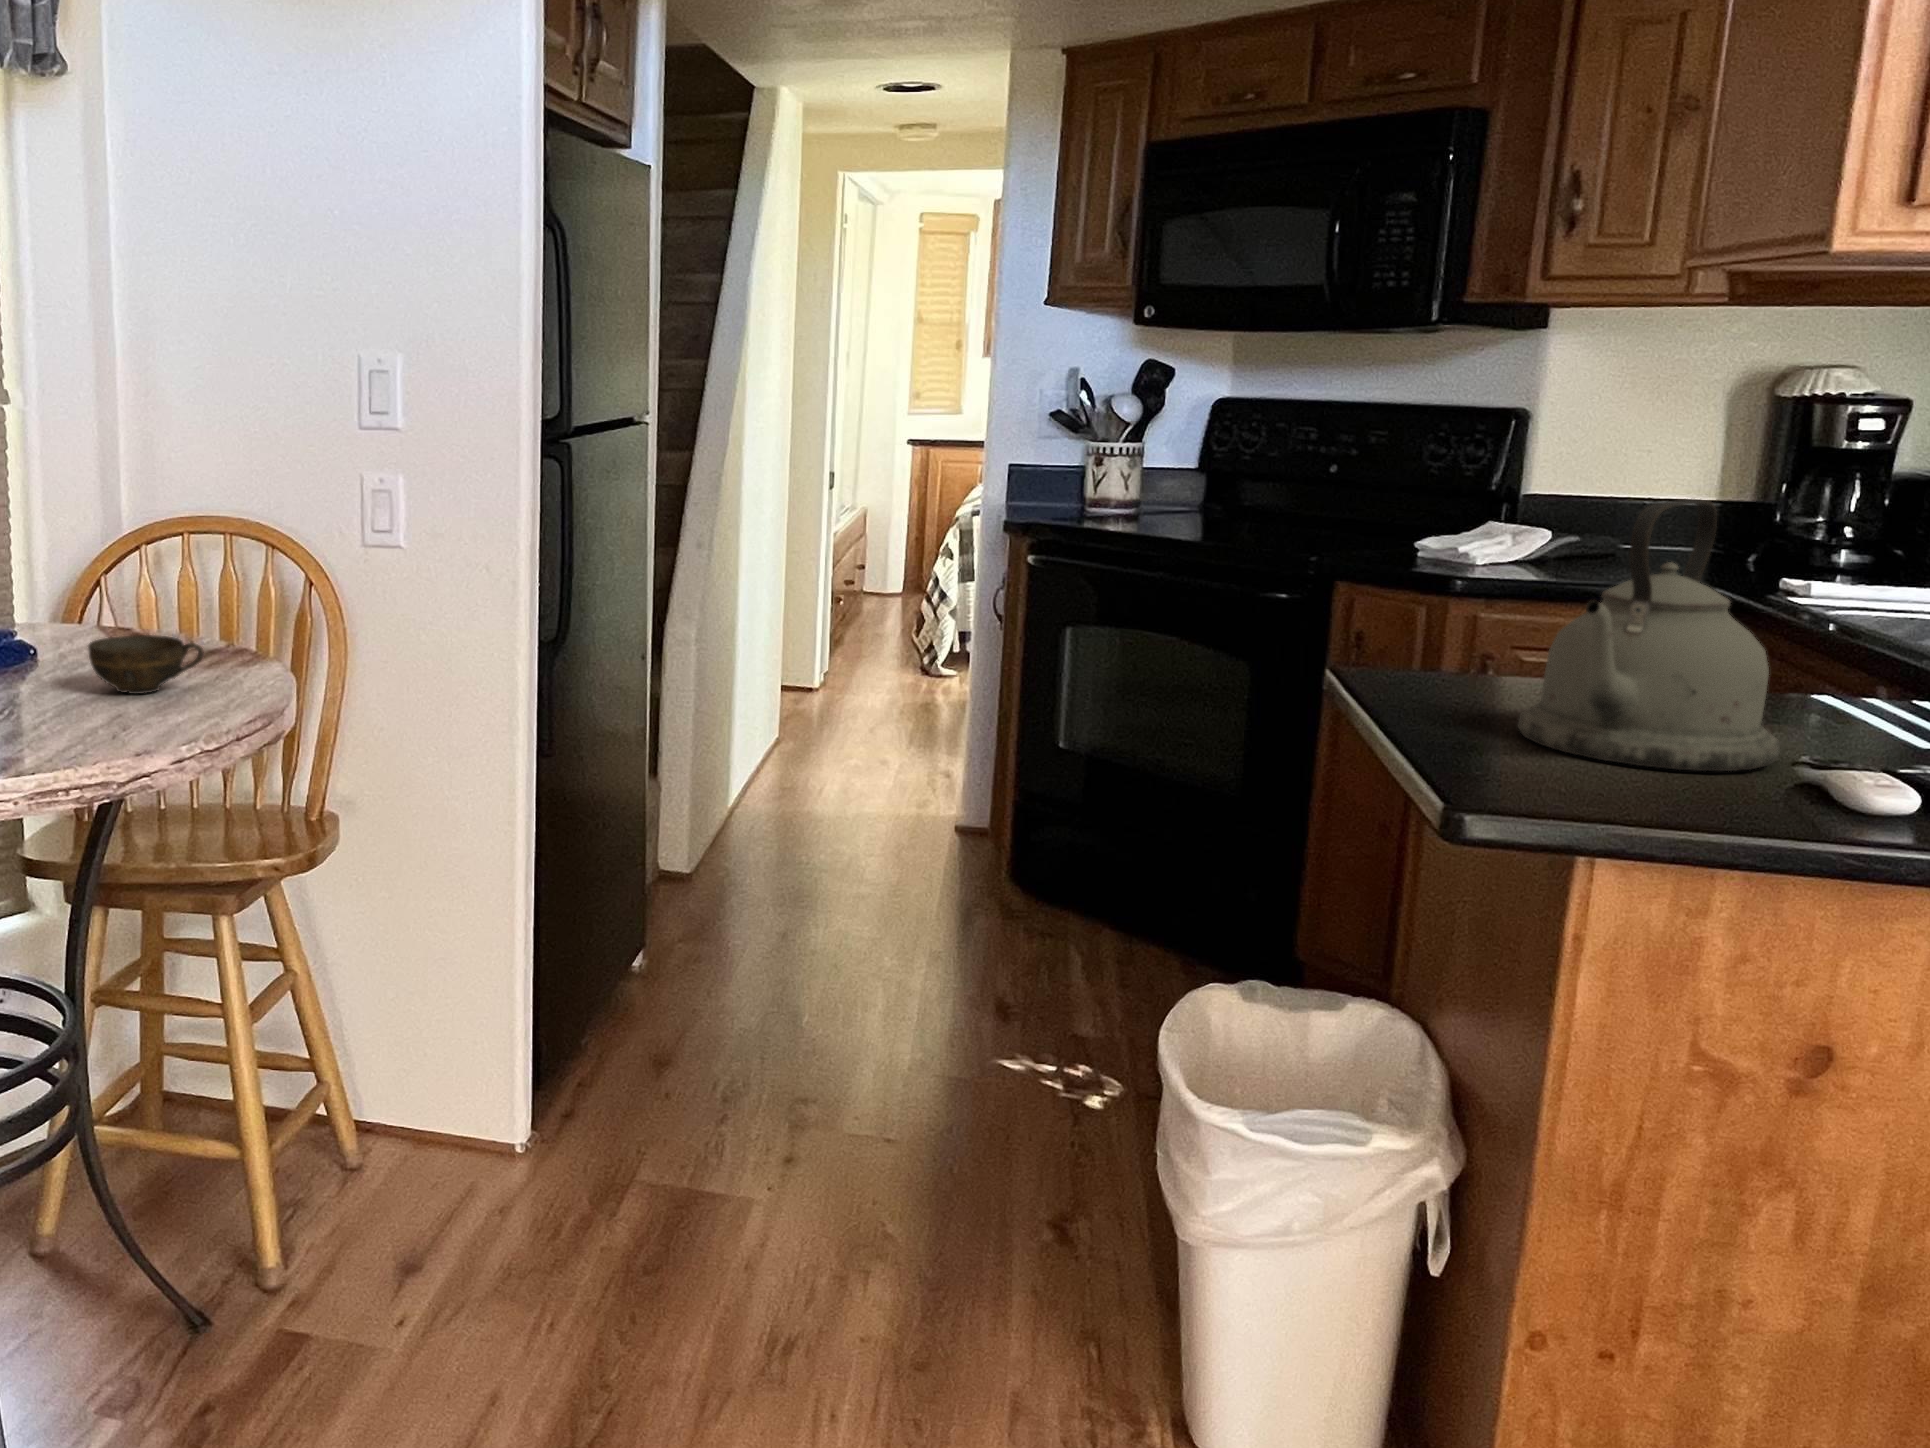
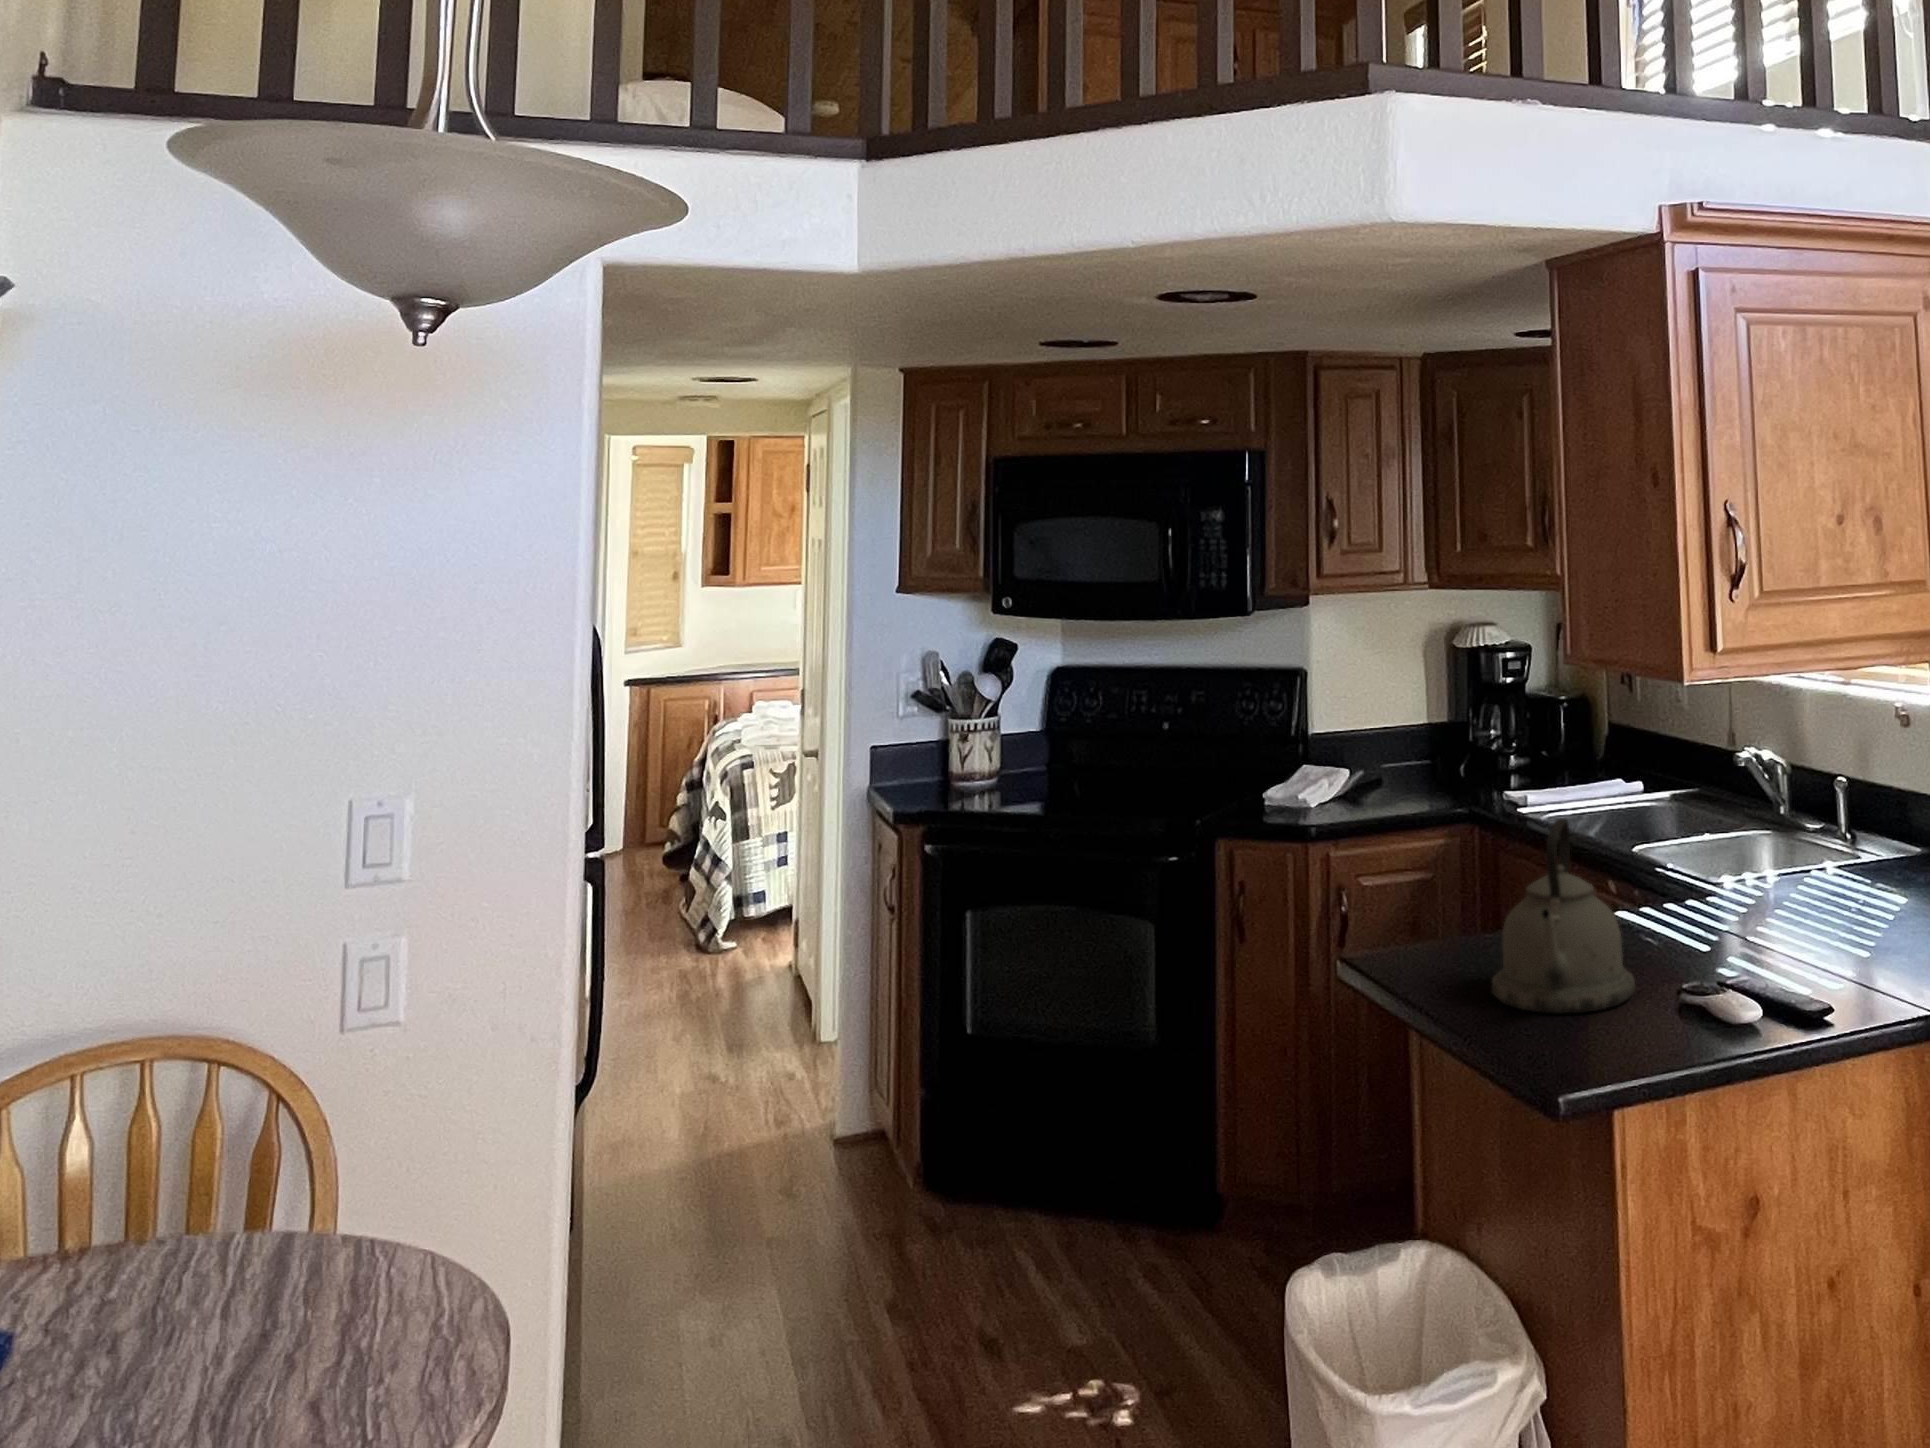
cup: present [88,635,203,694] -> none [138,1228,306,1327]

